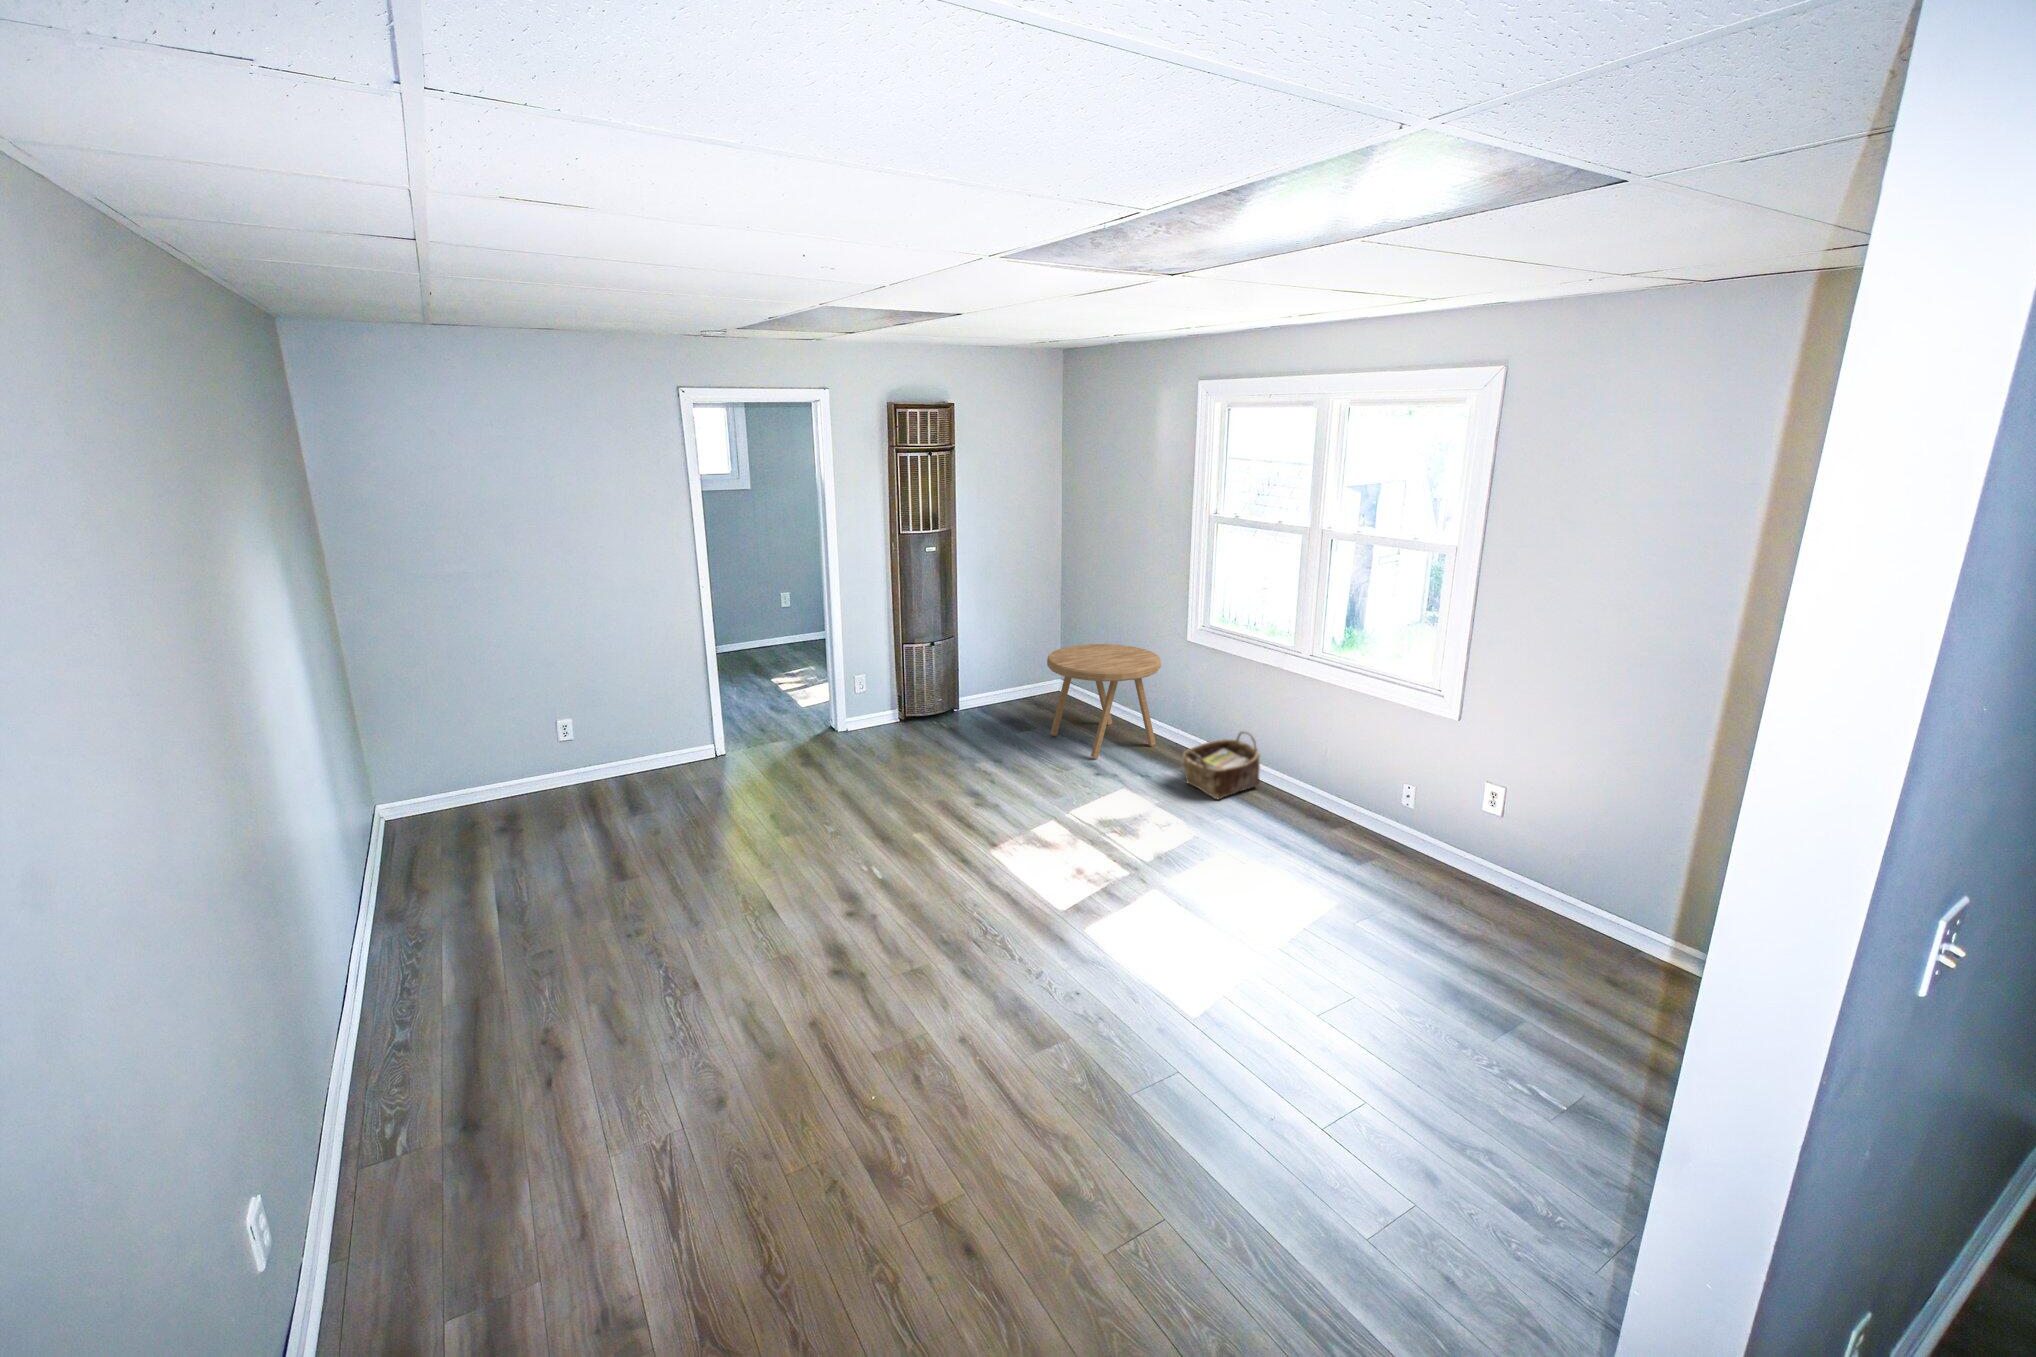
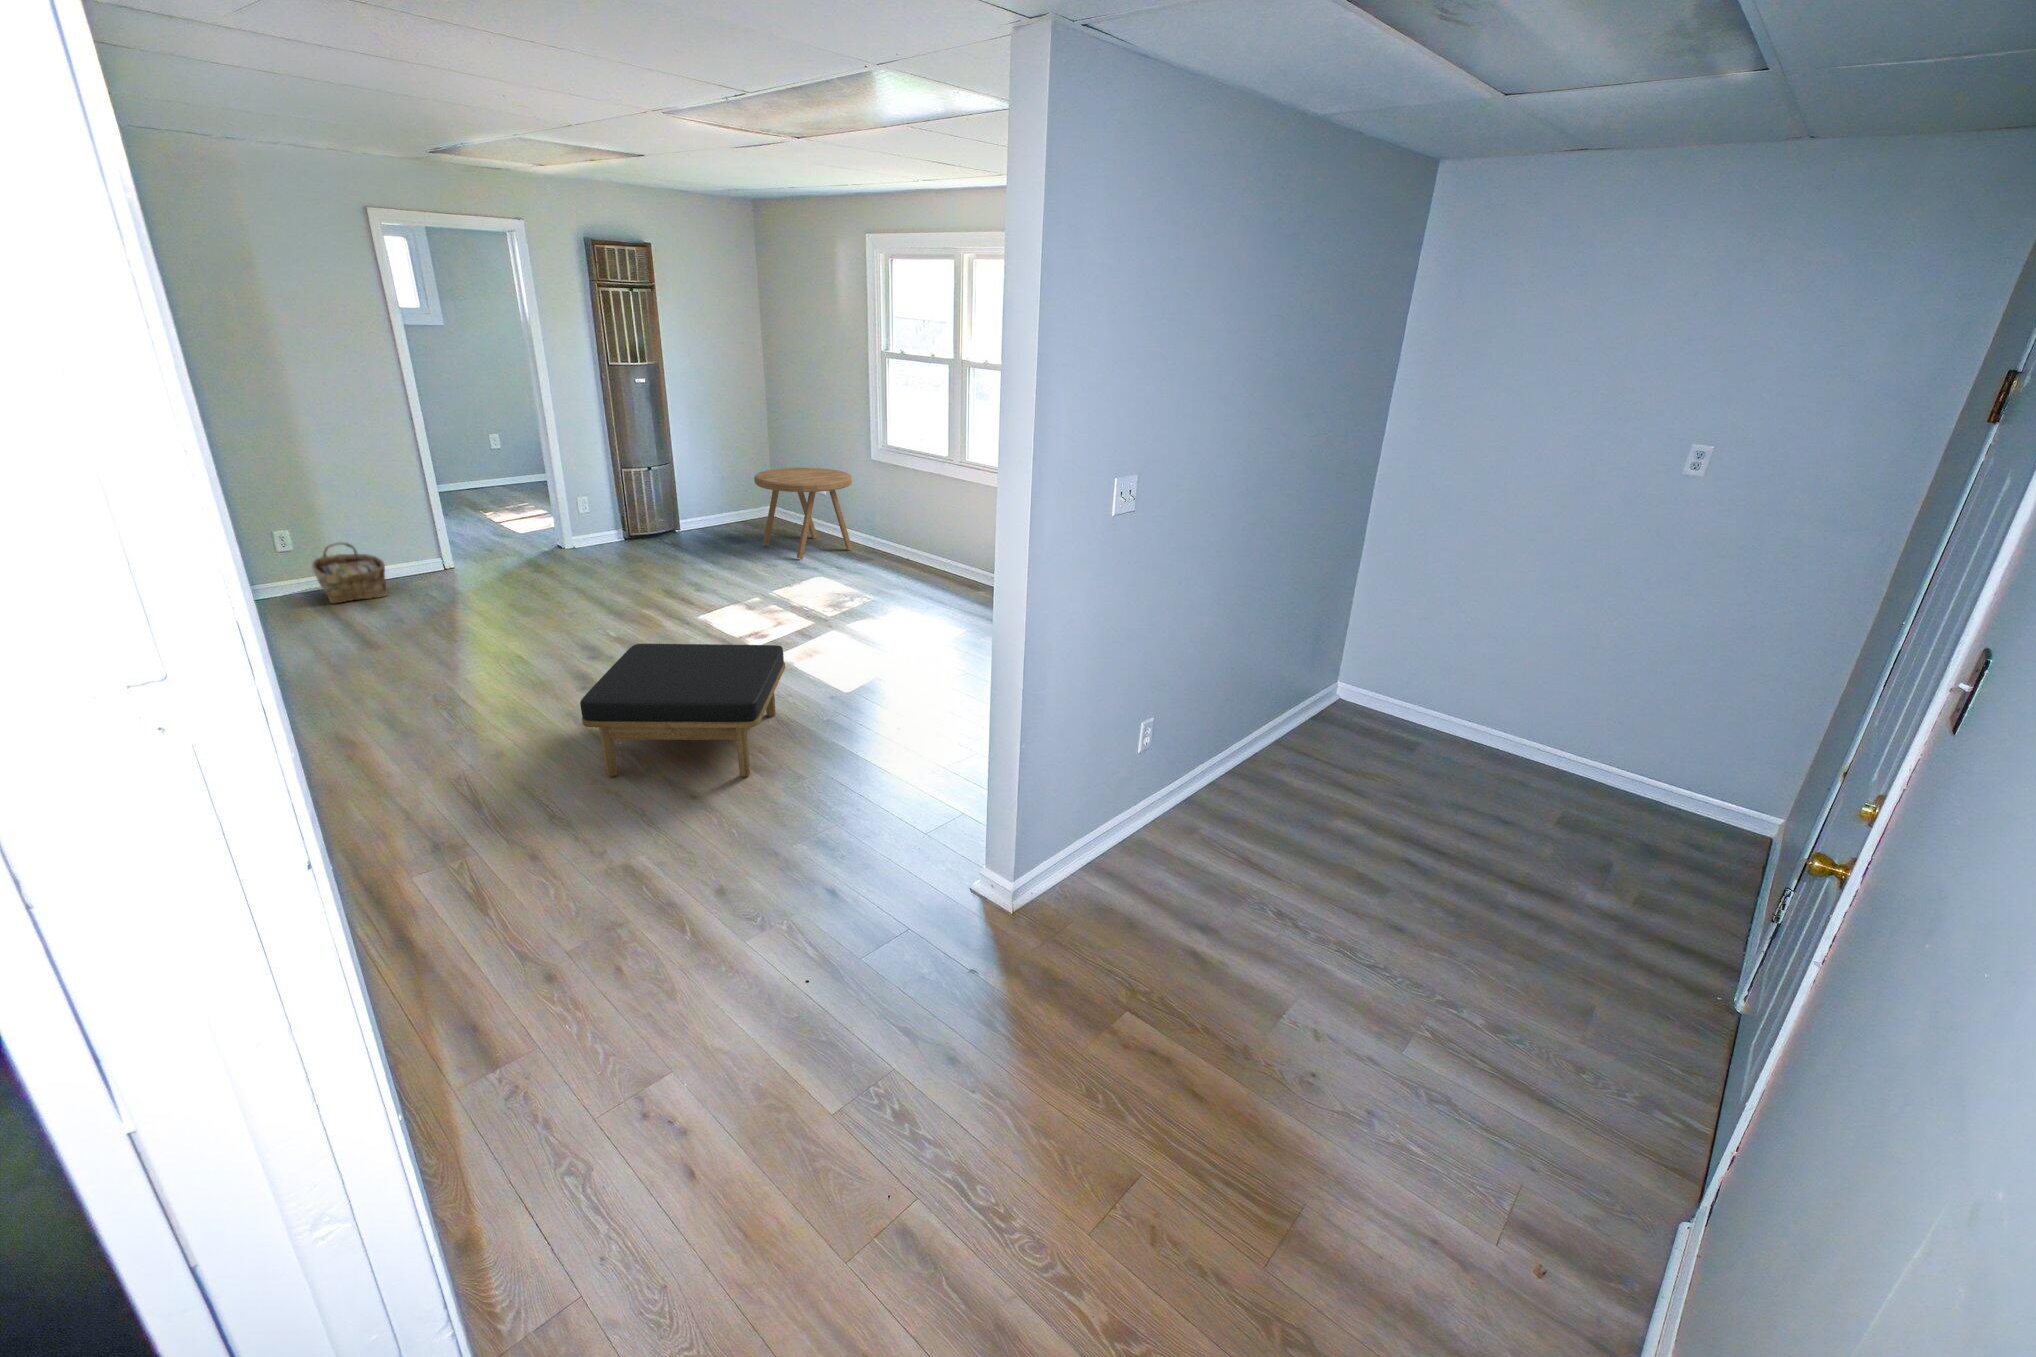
woven basket: present [1182,731,1260,799] -> present [312,542,387,604]
ottoman: none [816,952,1101,1230] -> present [580,644,785,777]

